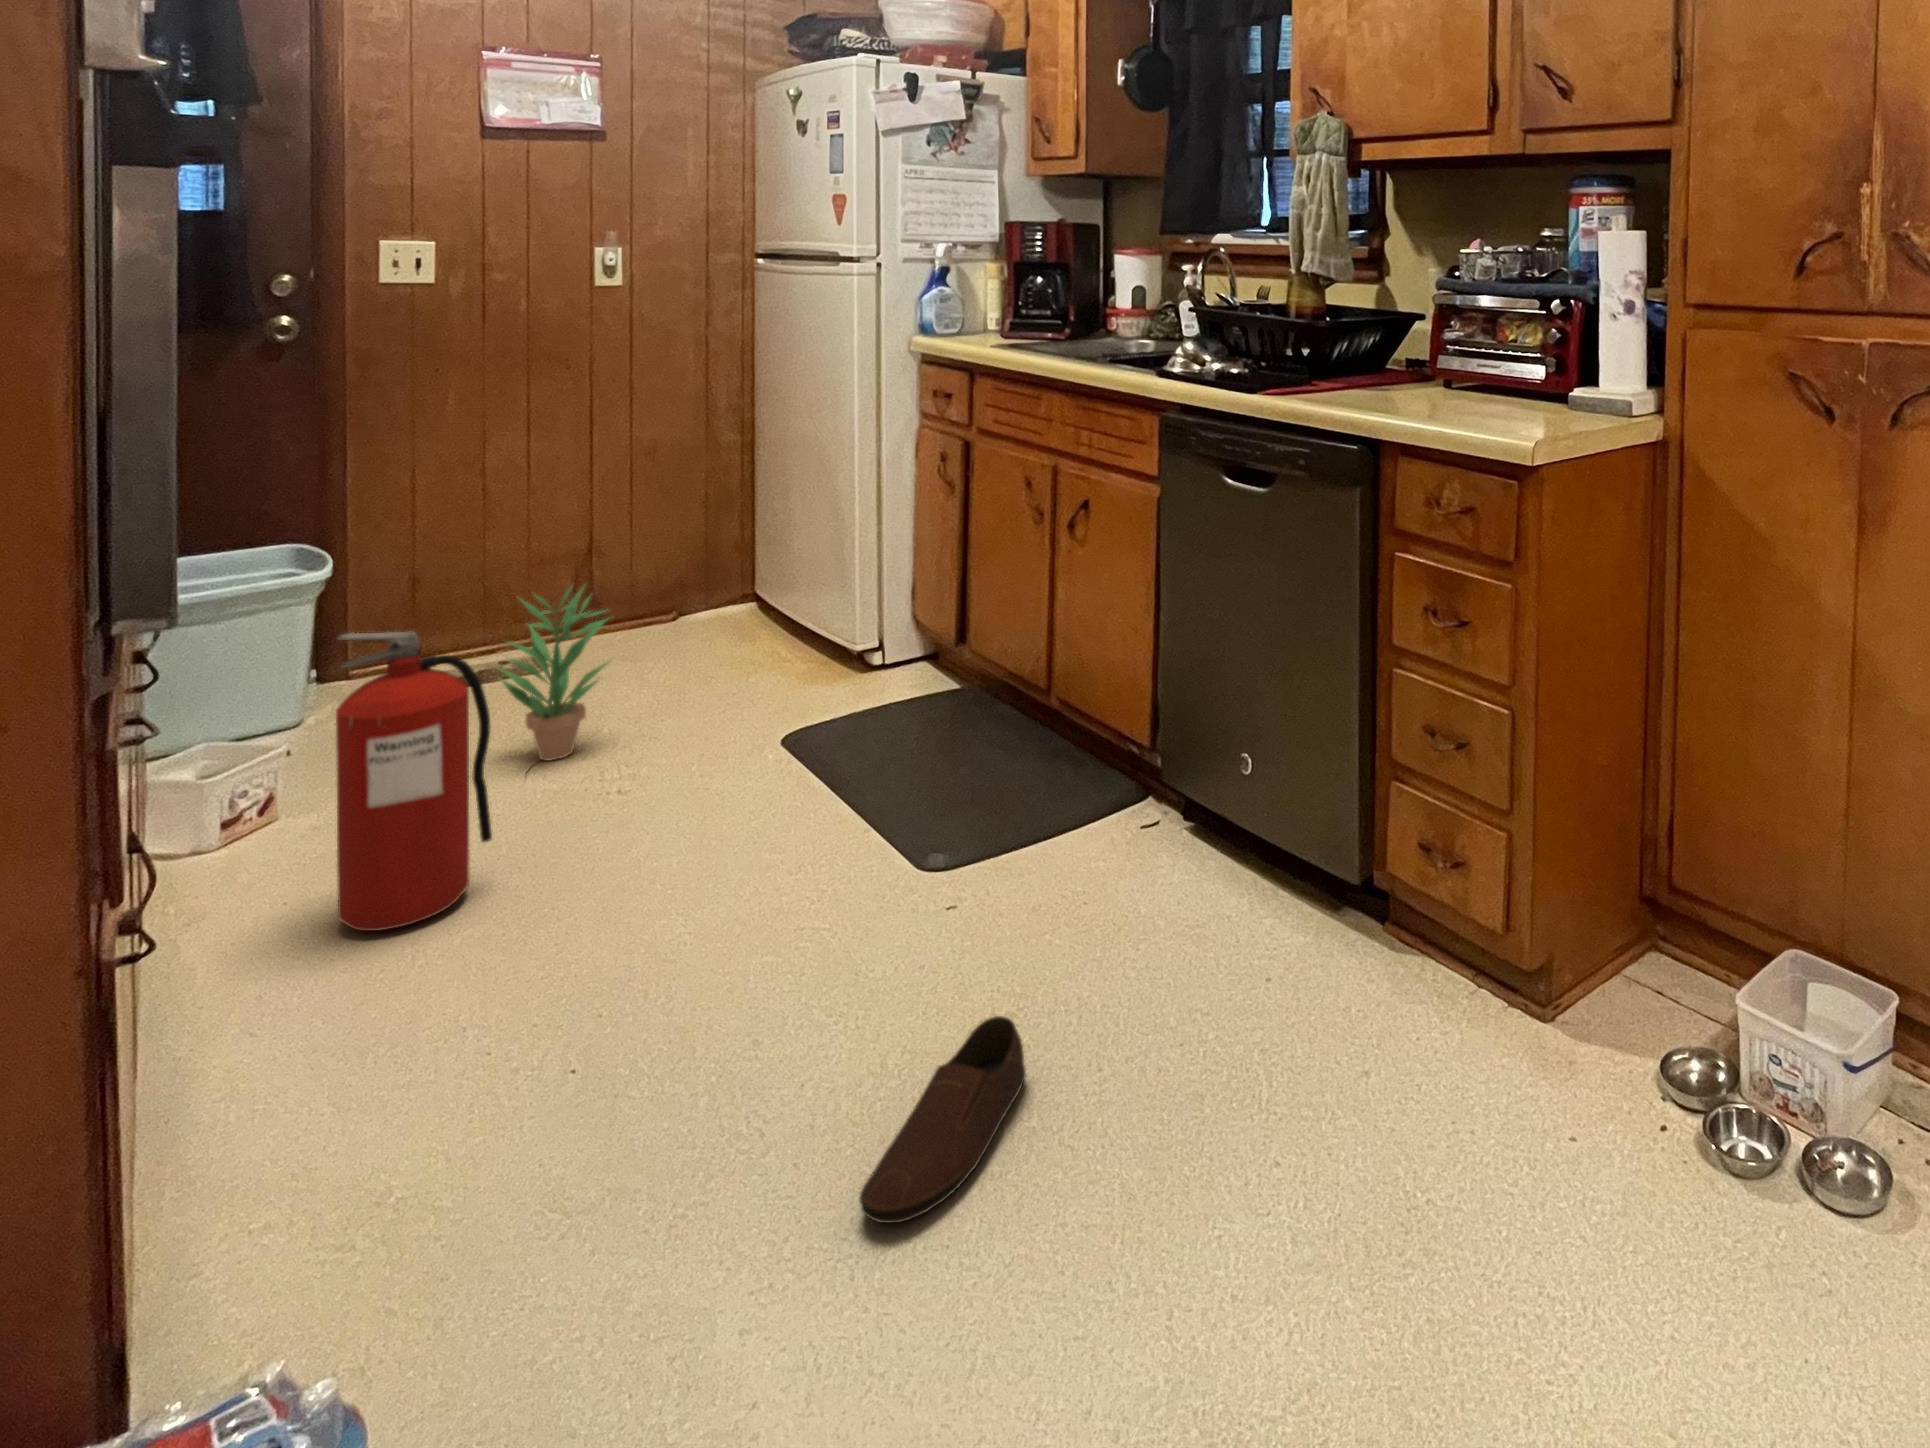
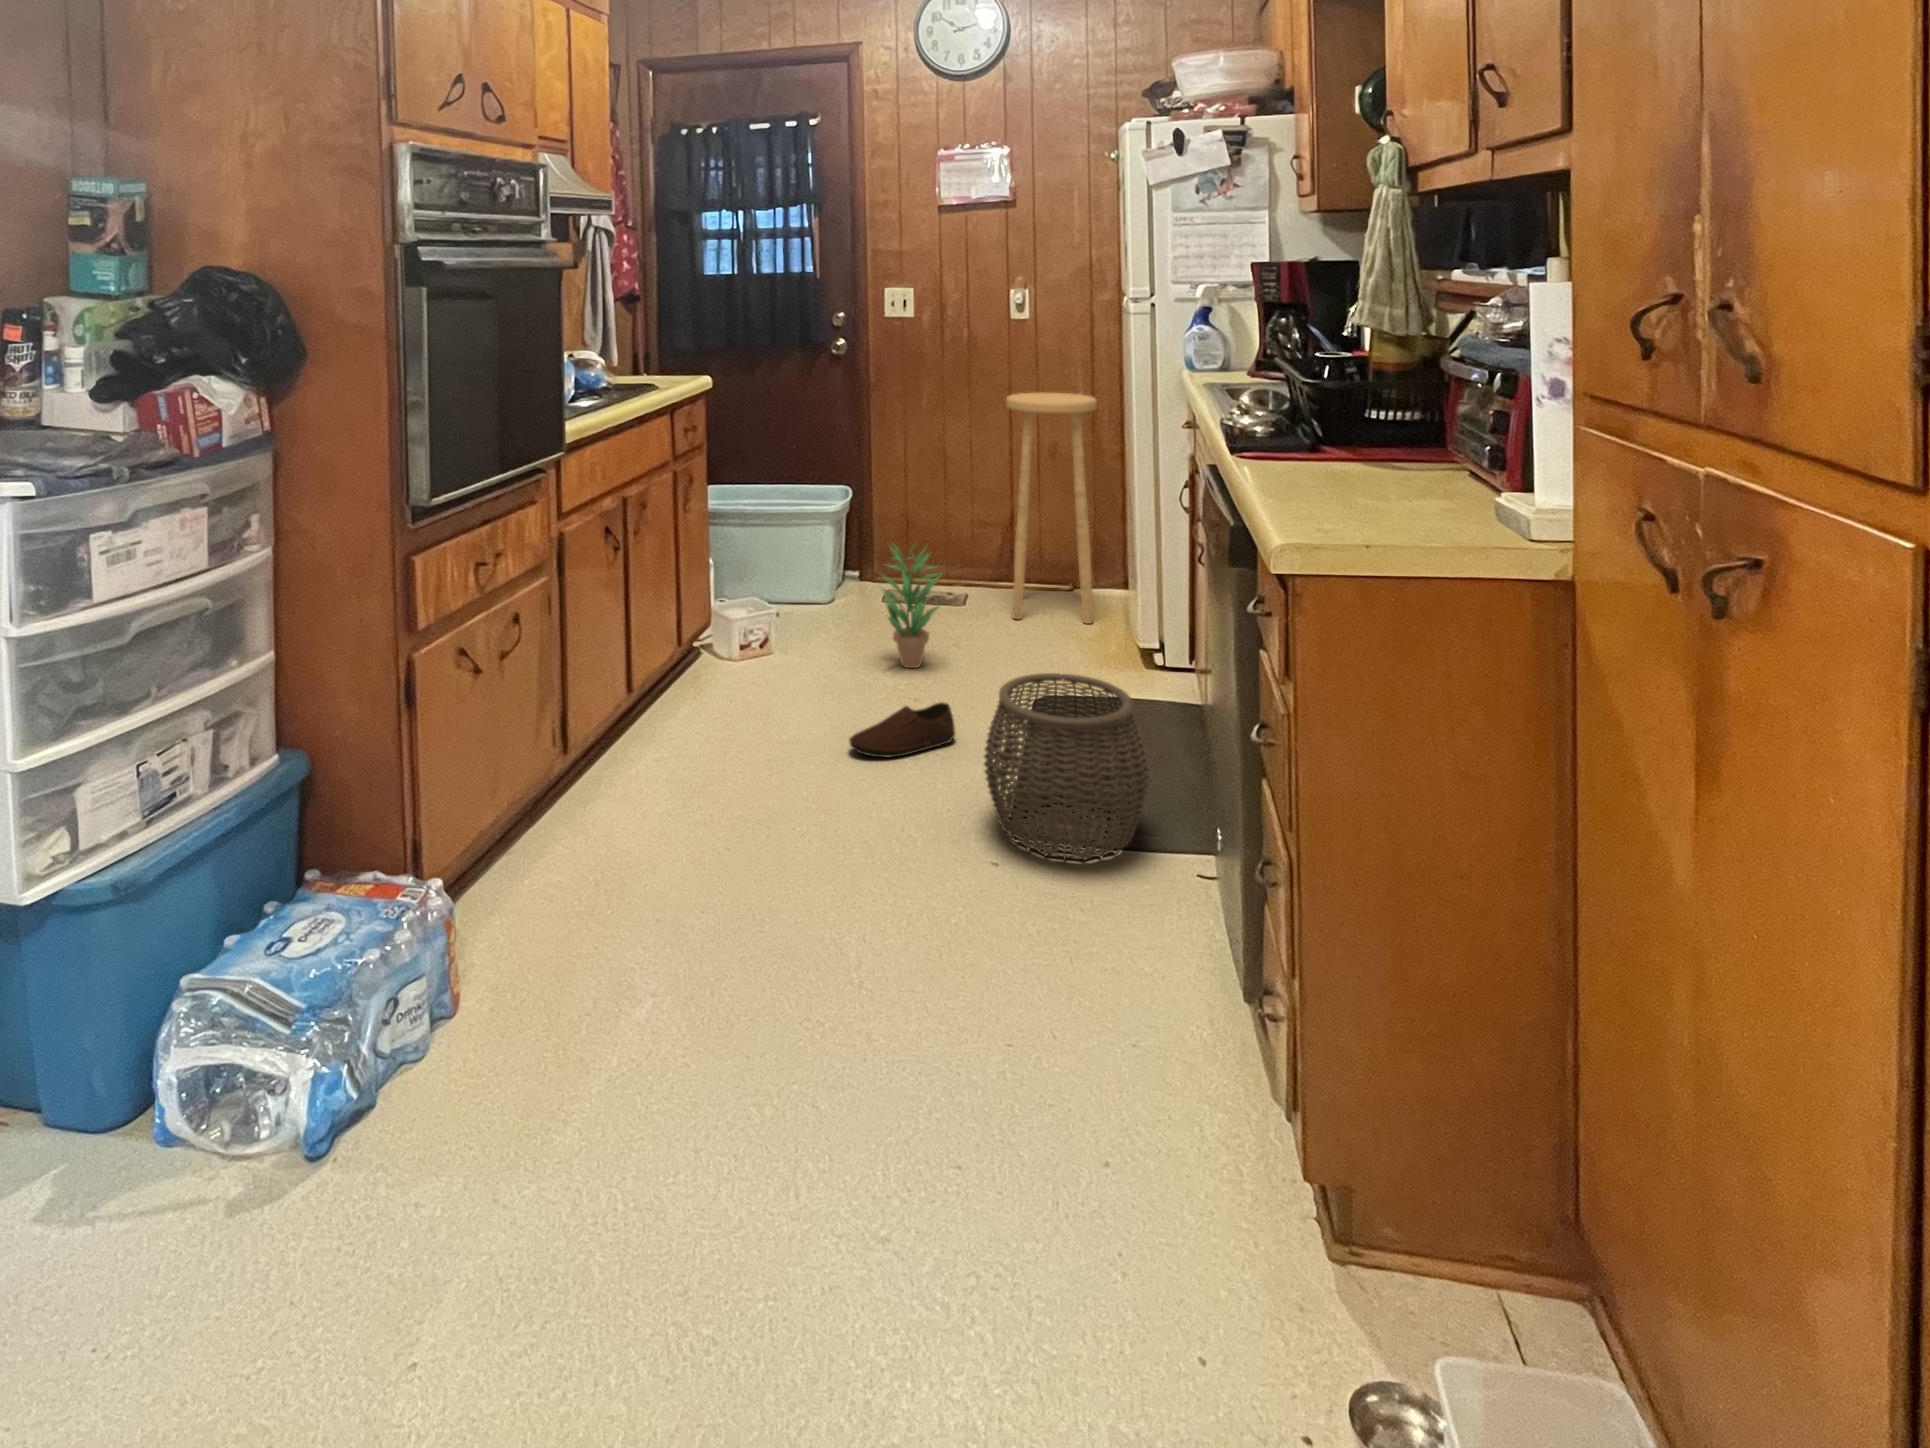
stool: none [627,375,759,663] -> present [1006,392,1097,624]
fire extinguisher: present [336,631,492,931] -> none [740,543,815,741]
woven basket: none [834,668,1029,876] -> present [984,673,1149,860]
shoe: present [859,1016,1026,1223] -> present [849,702,956,758]

